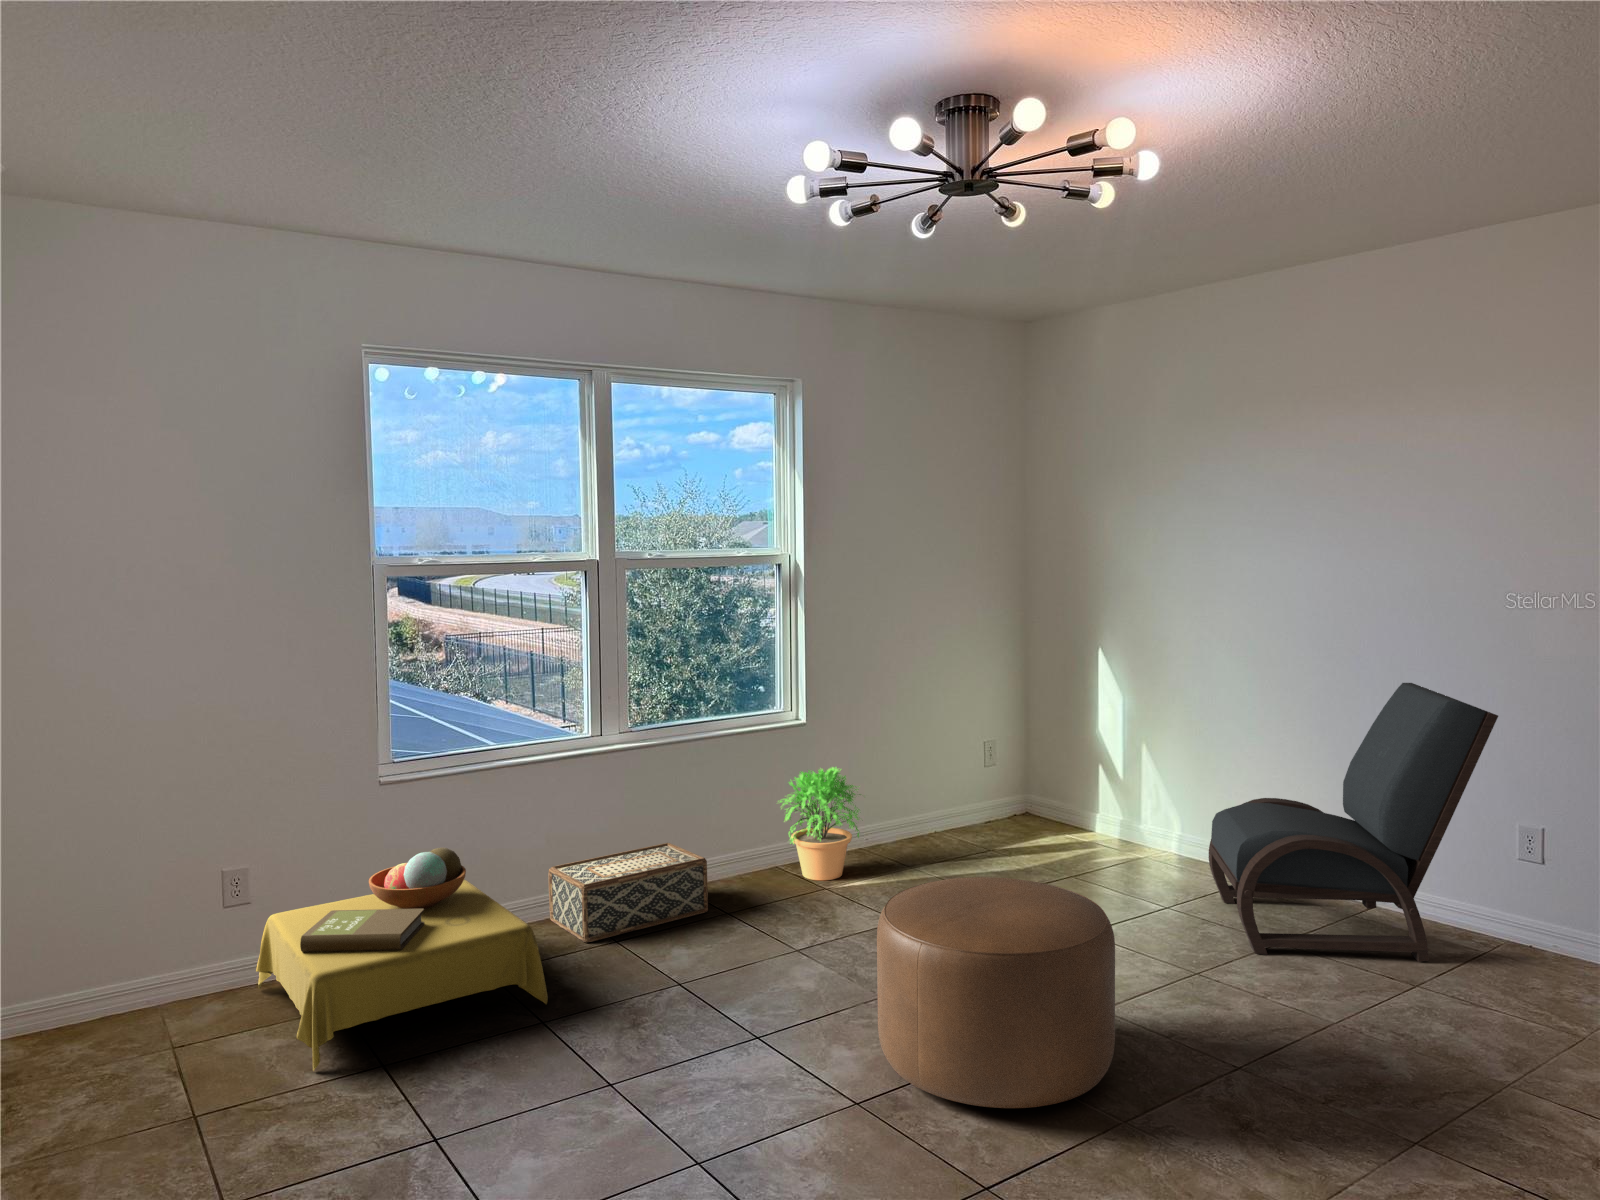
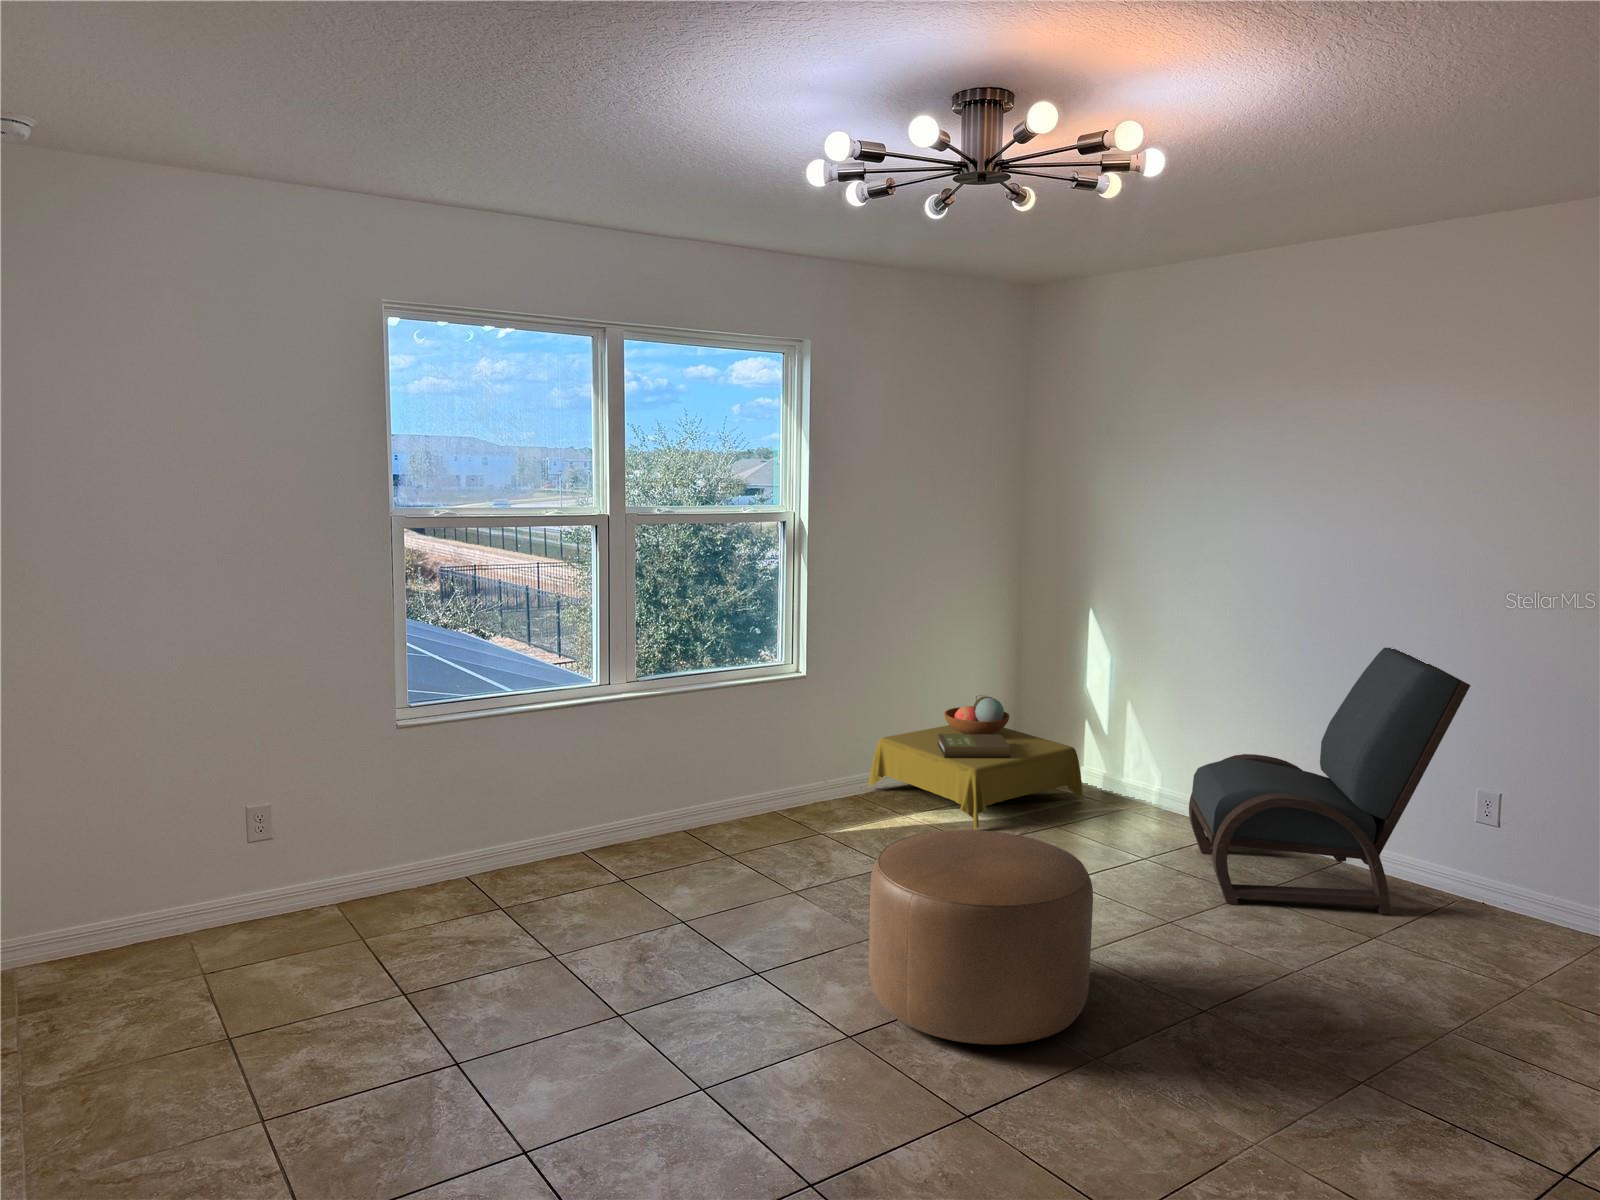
potted plant: present [780,767,861,880] -> none [770,711,862,822]
woven basket: present [549,843,708,943] -> none [550,784,704,880]
side table: present [256,848,548,1071] -> present [869,697,1083,830]

